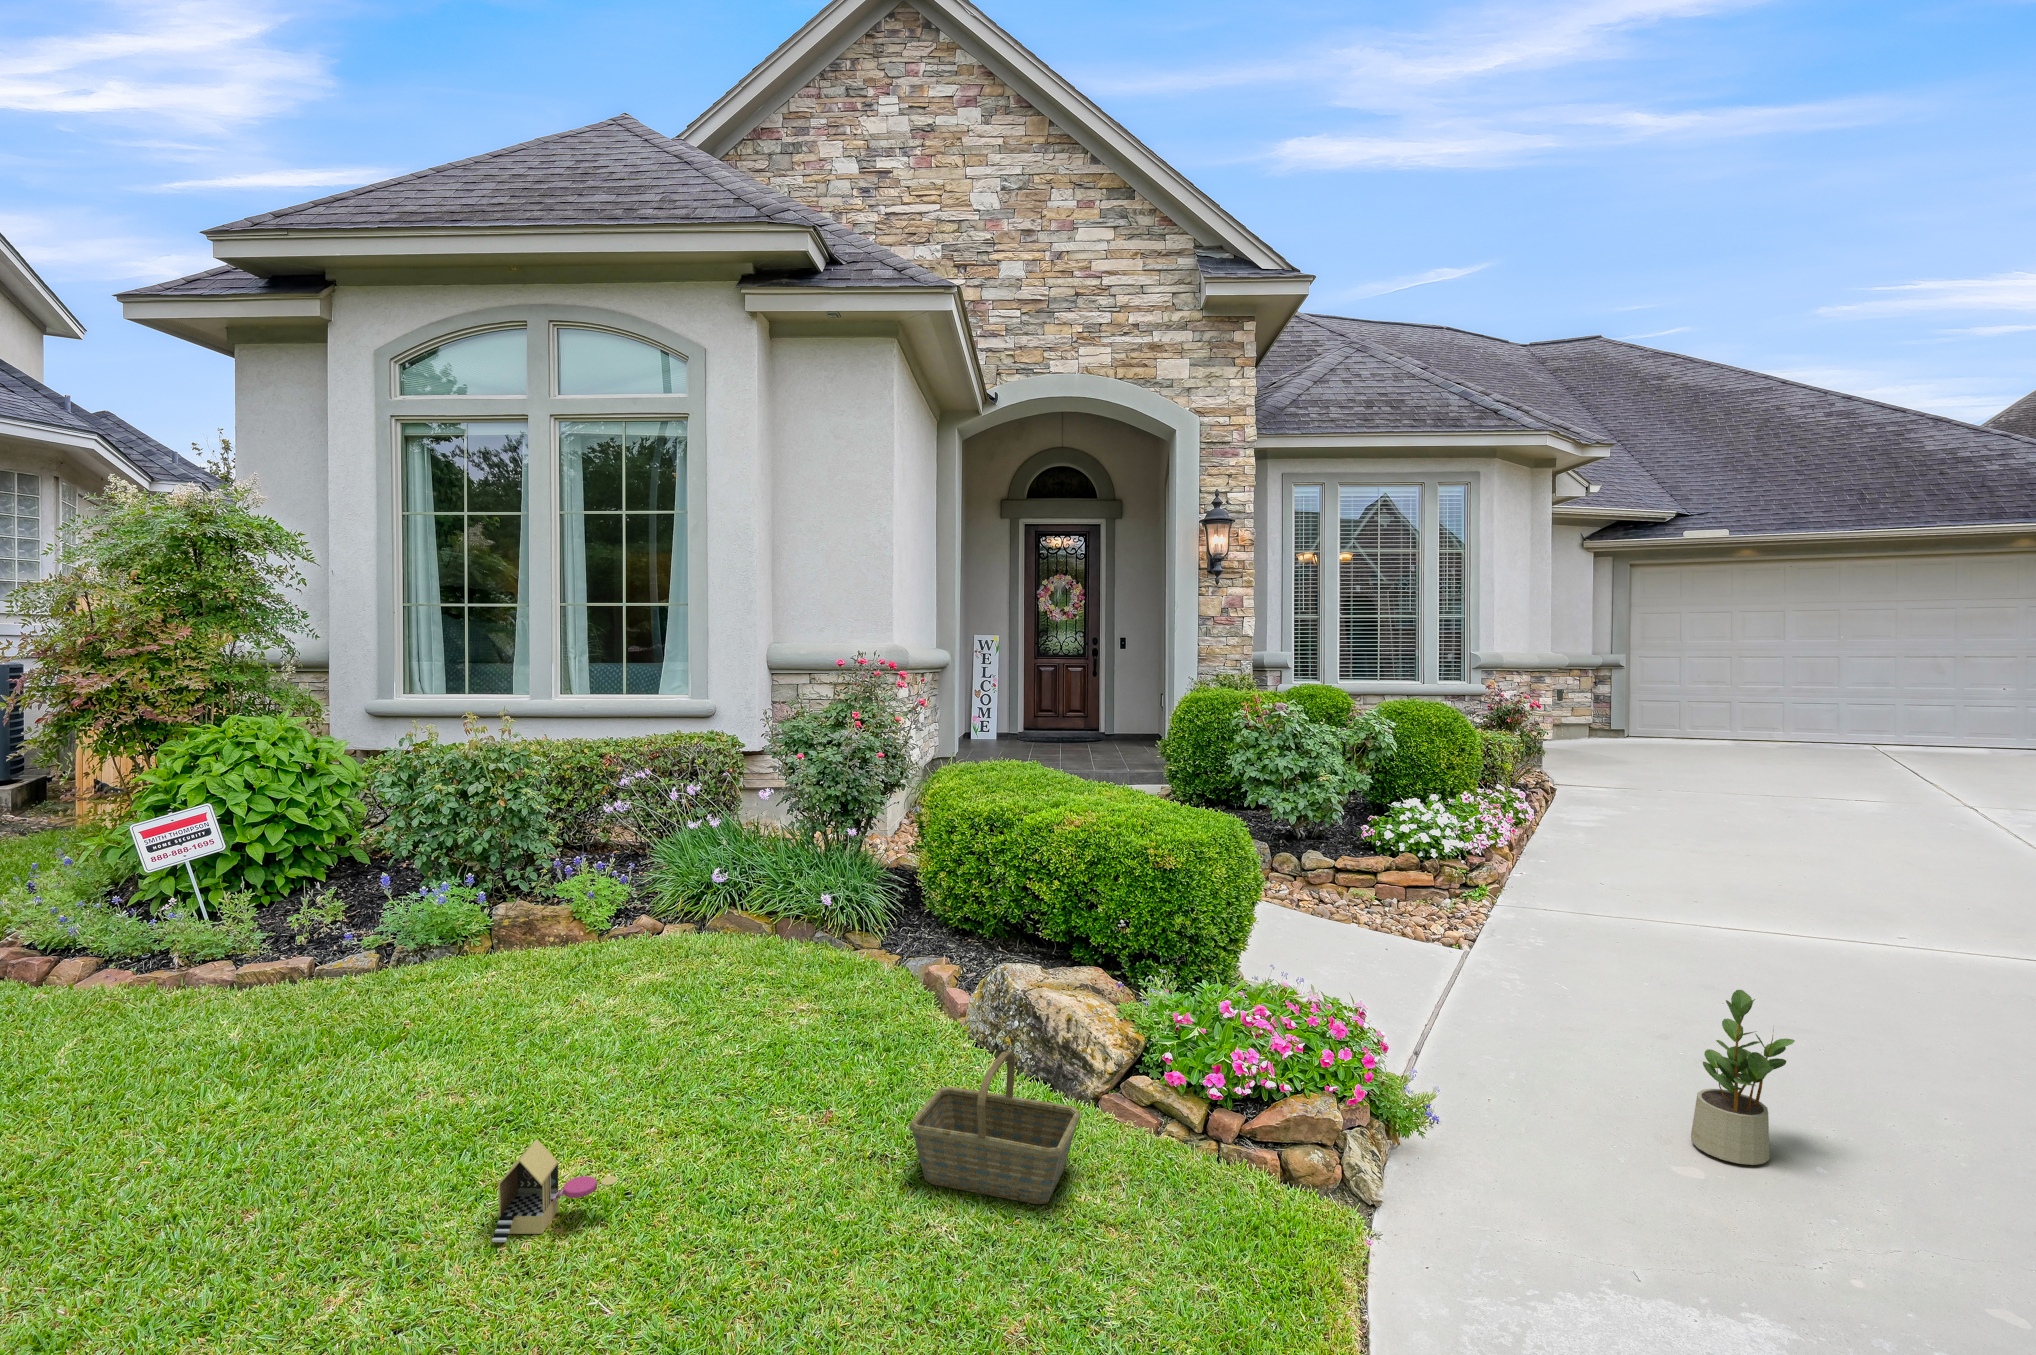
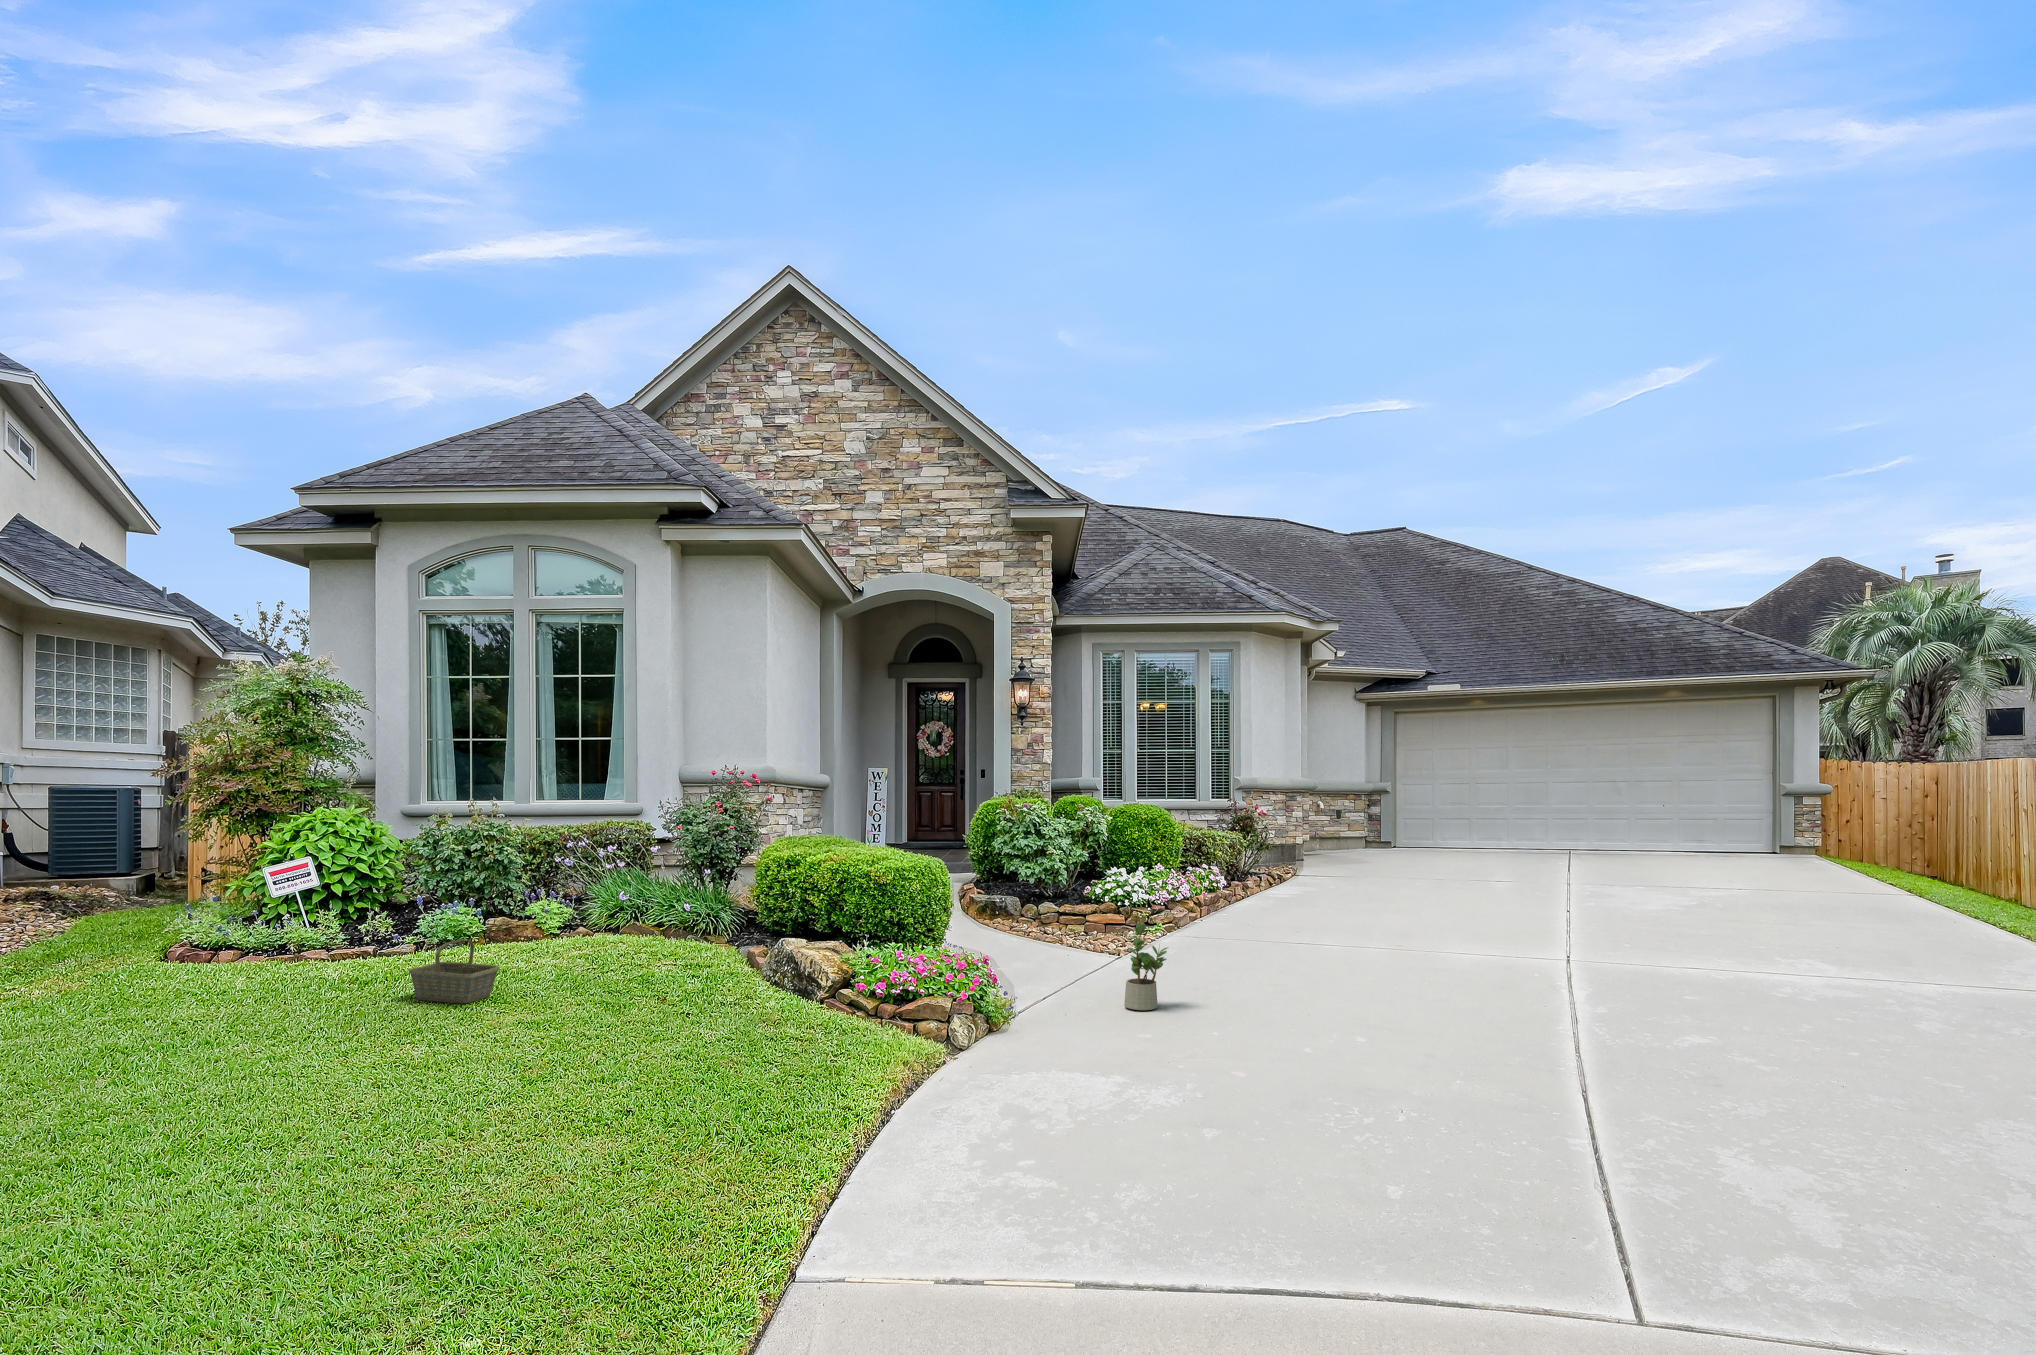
basket: present [909,1052,1081,1204] -> present [409,939,499,1003]
toy house: present [492,1139,618,1242] -> none [503,975,562,1015]

